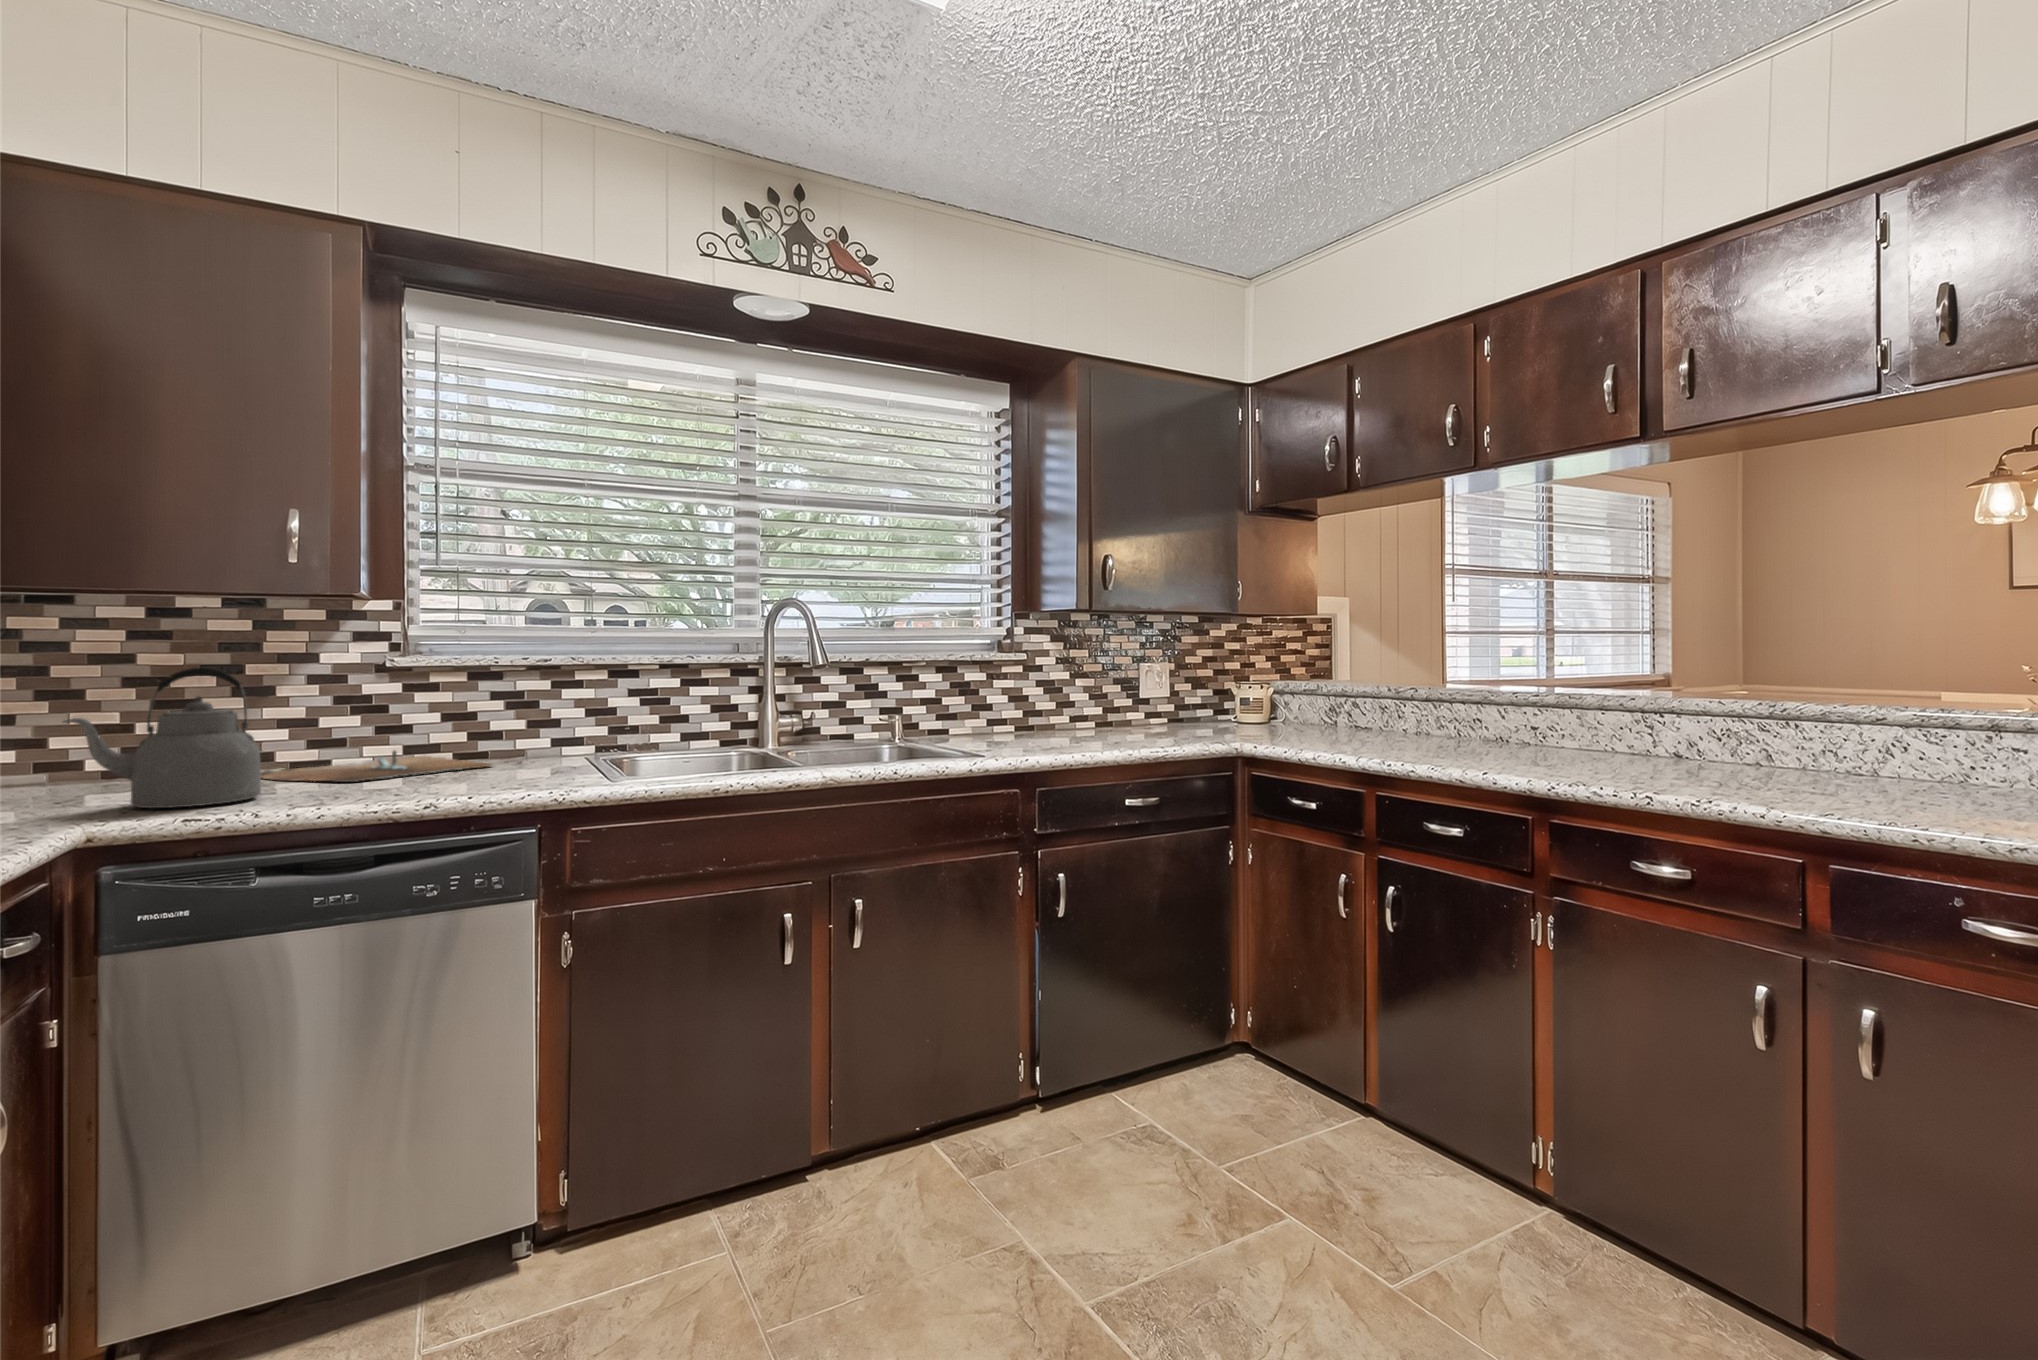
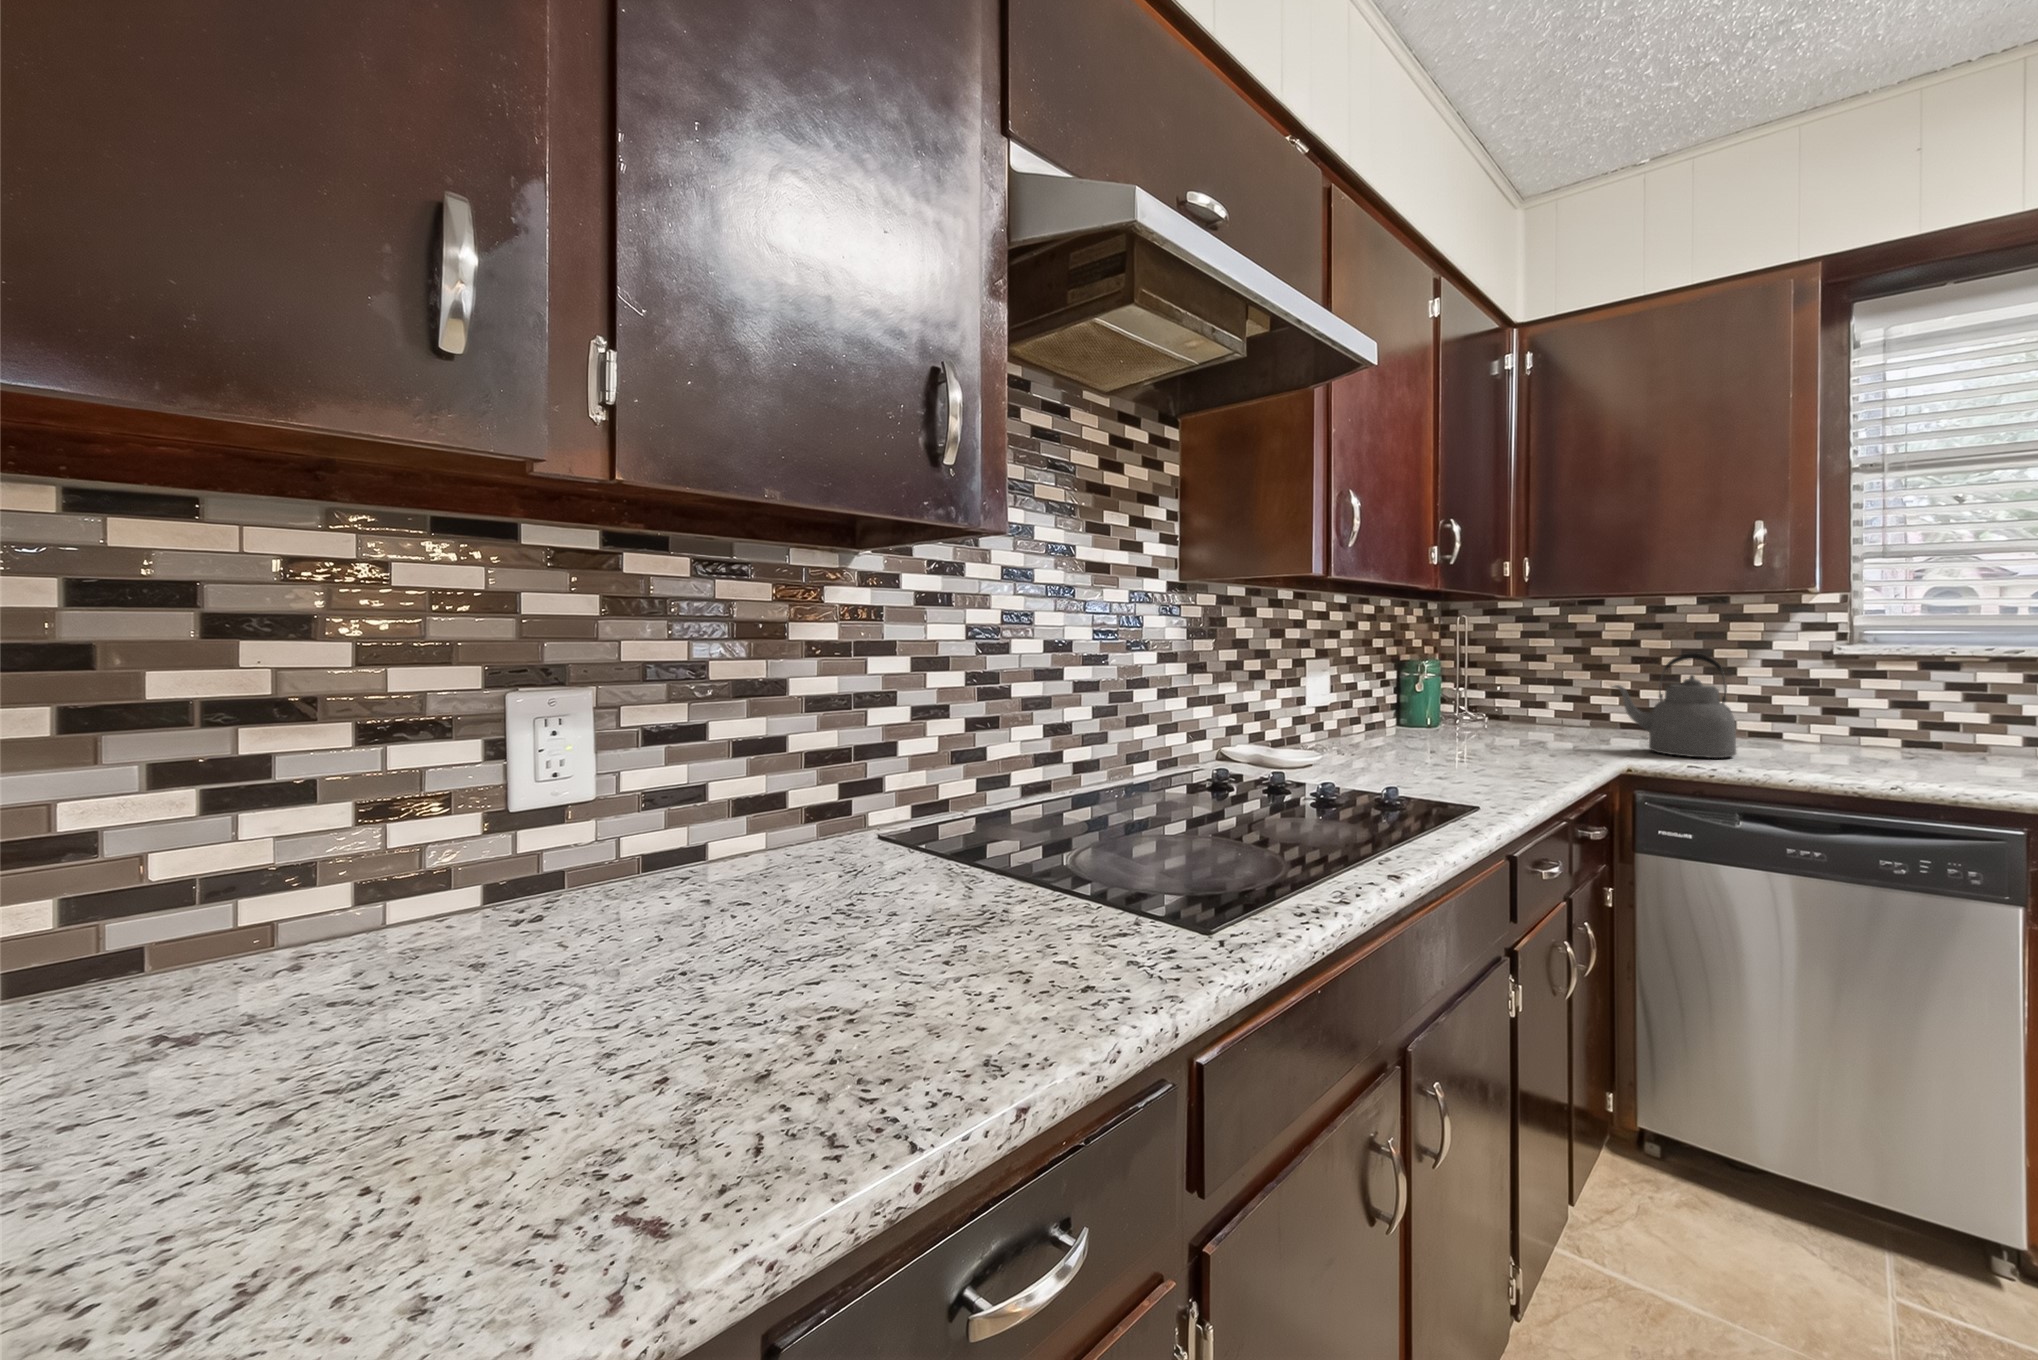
cutting board: present [261,750,491,782] -> none [1716,731,1954,759]

